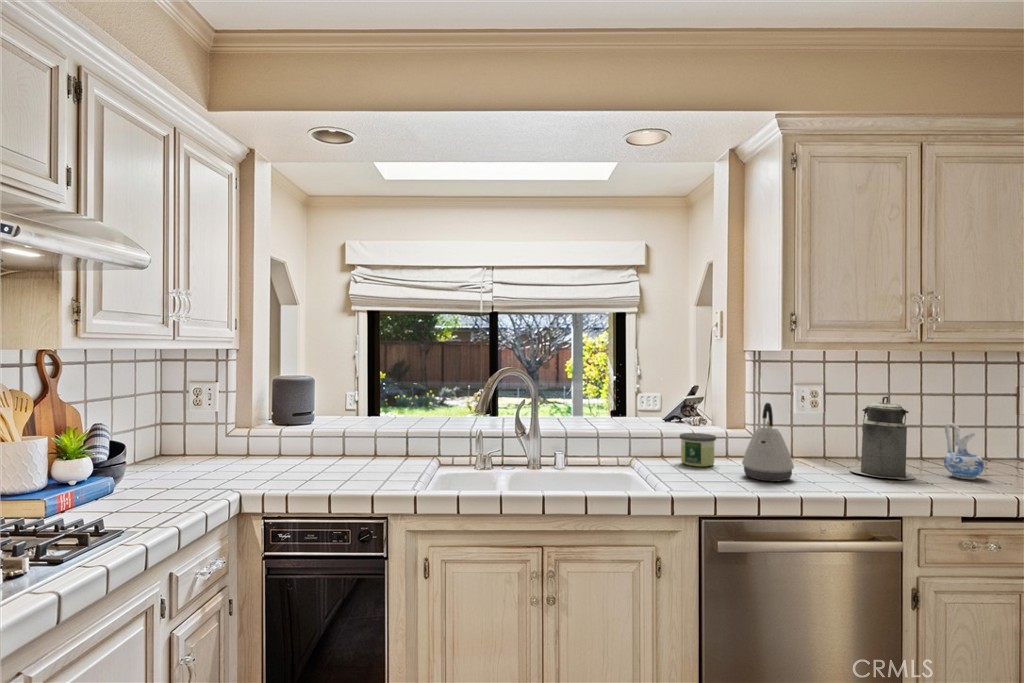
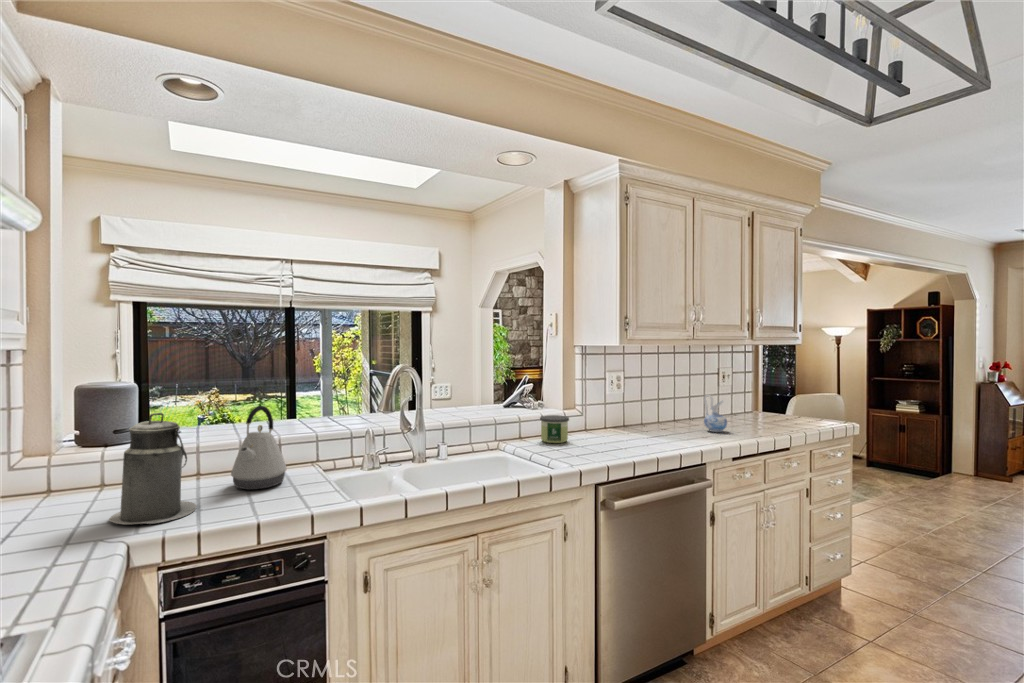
canister: present [850,396,916,480] -> present [109,413,197,524]
kettle: present [742,403,794,482] -> present [231,406,287,490]

